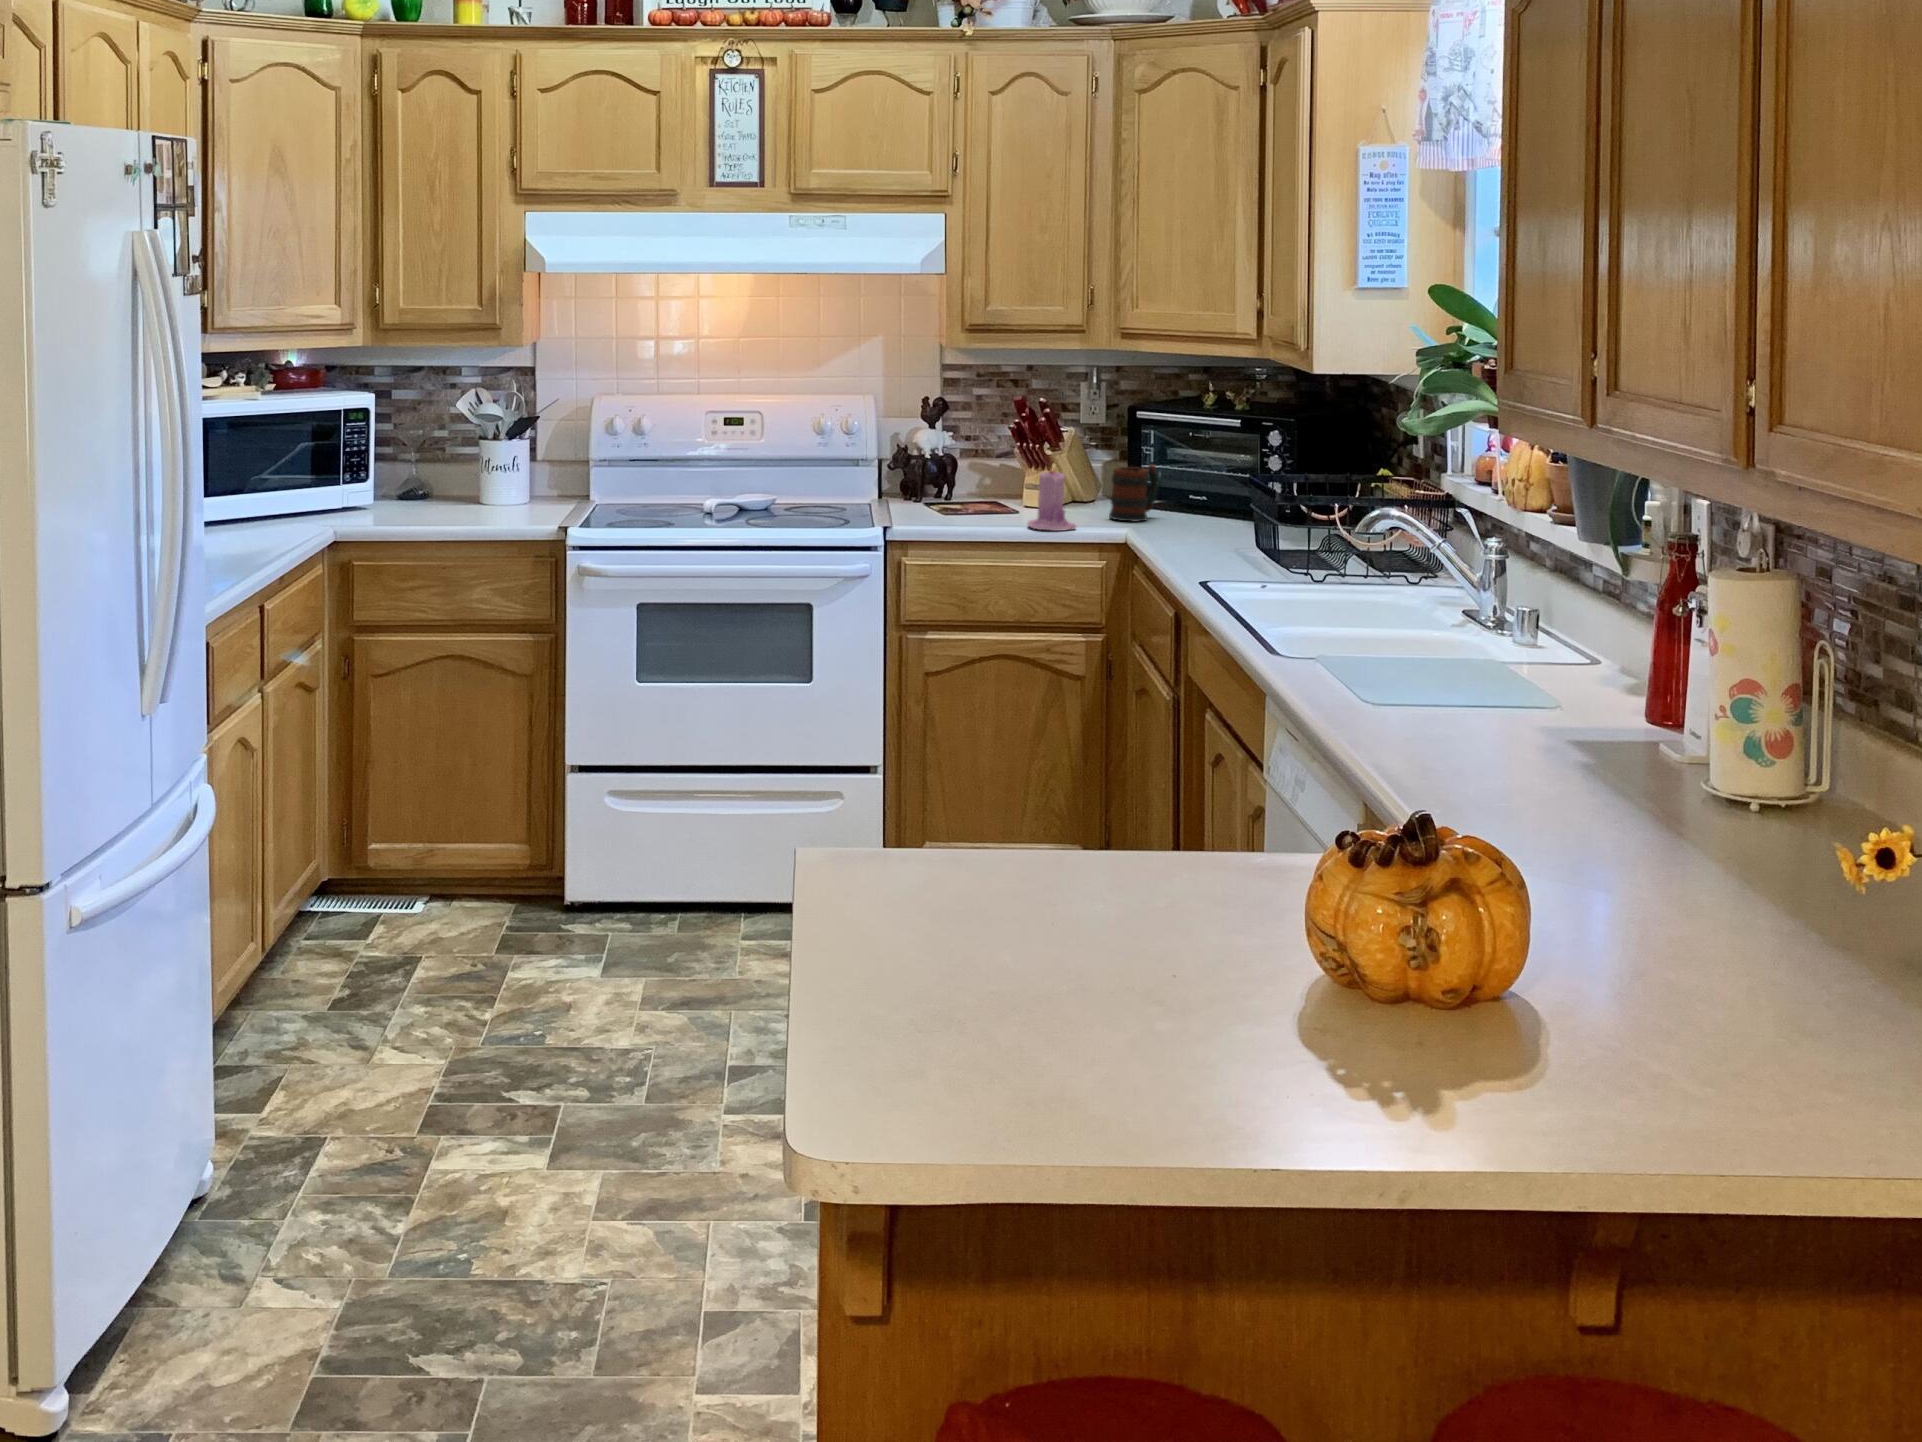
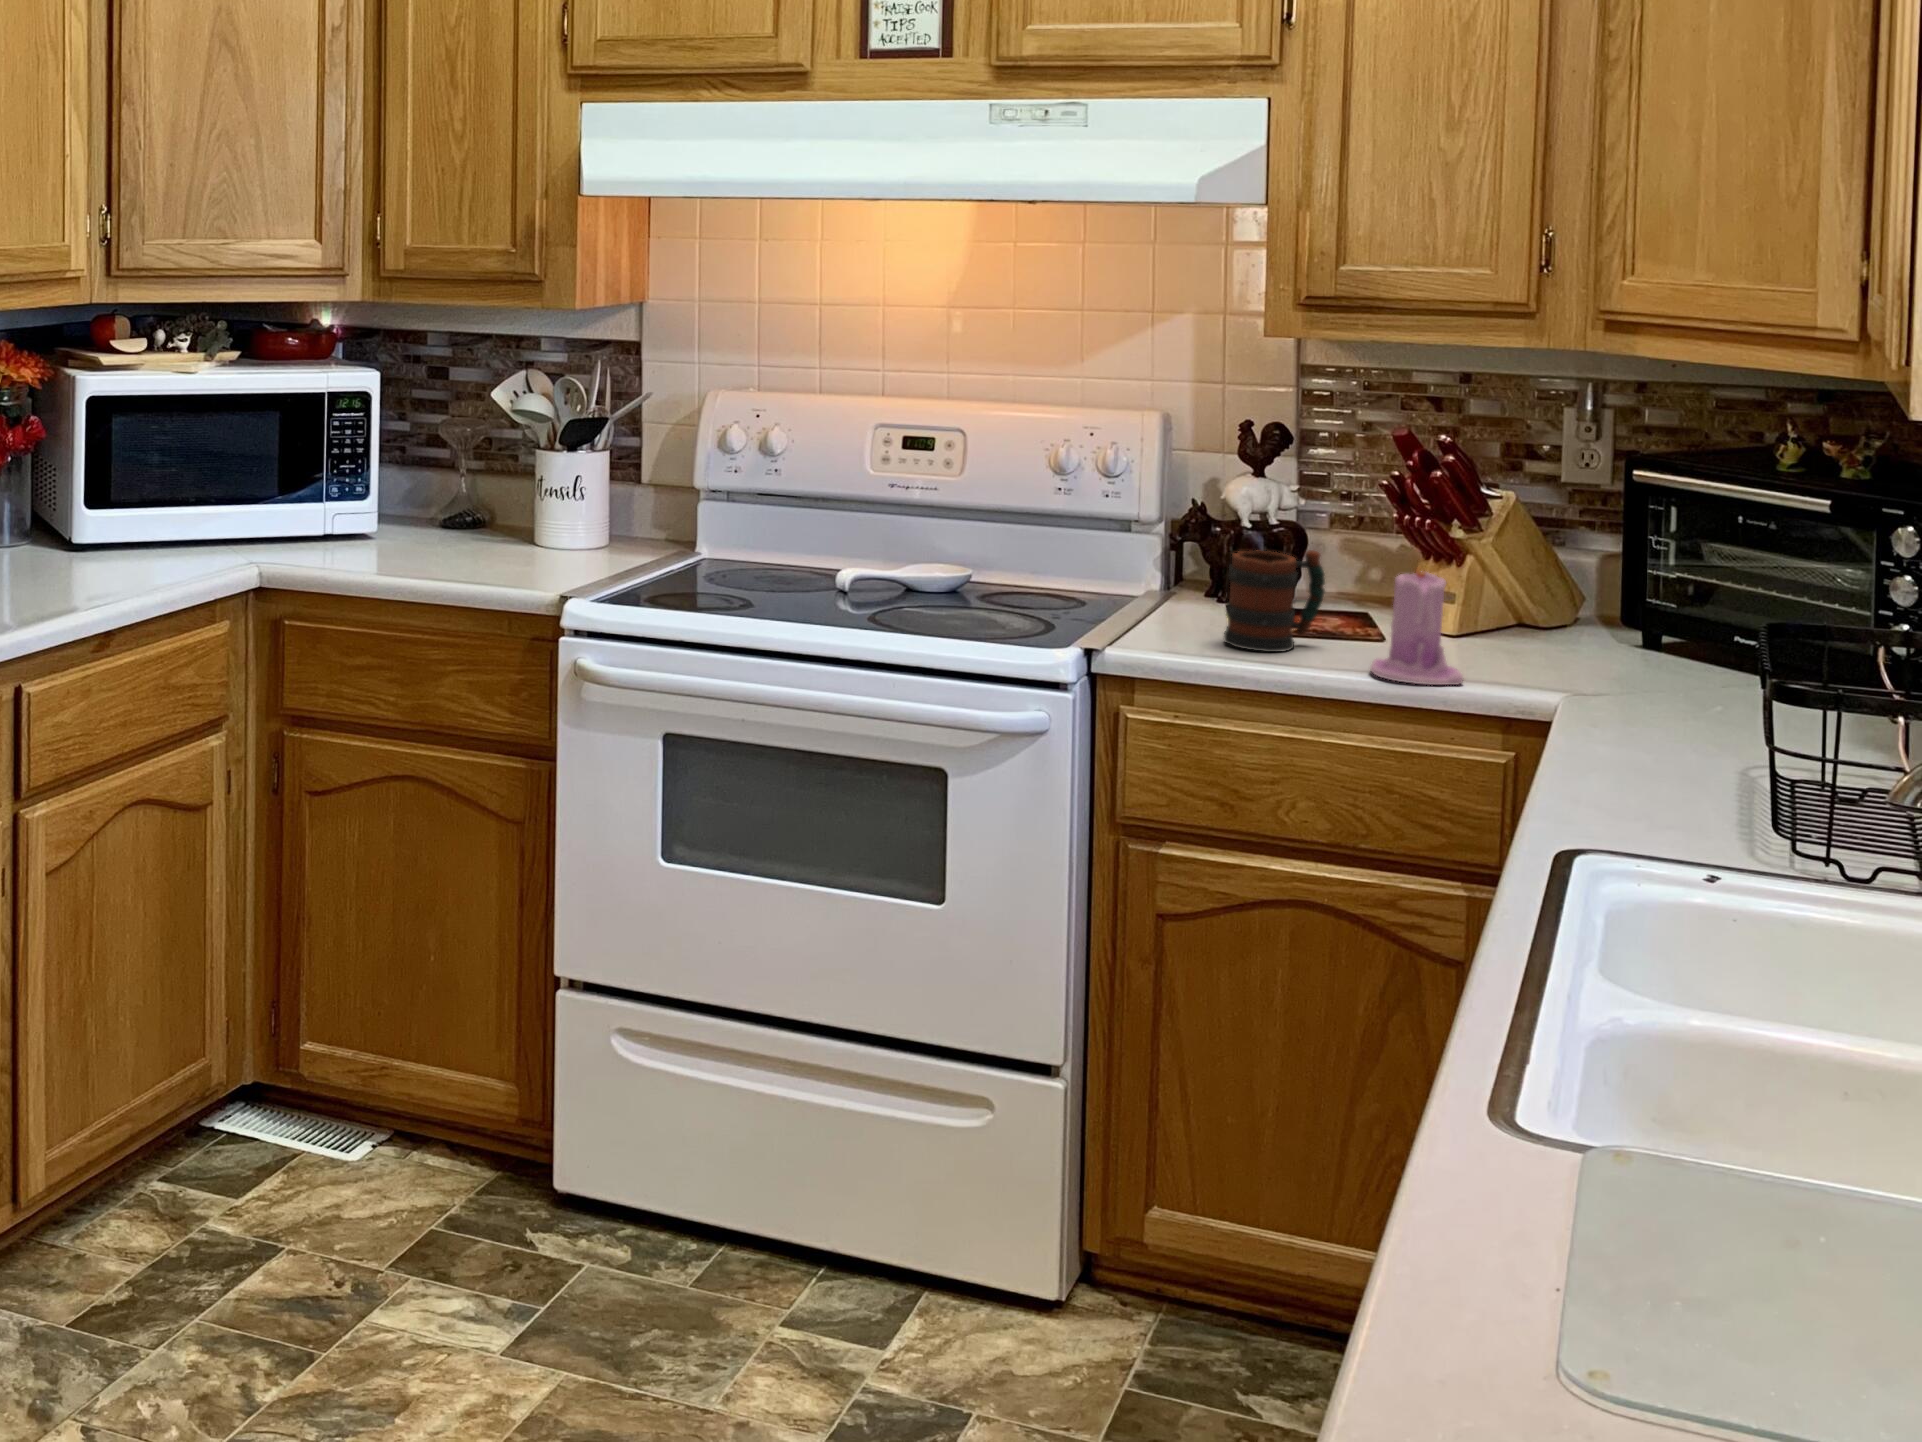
mug: present [1109,464,1158,522] -> present [1224,550,1325,652]

